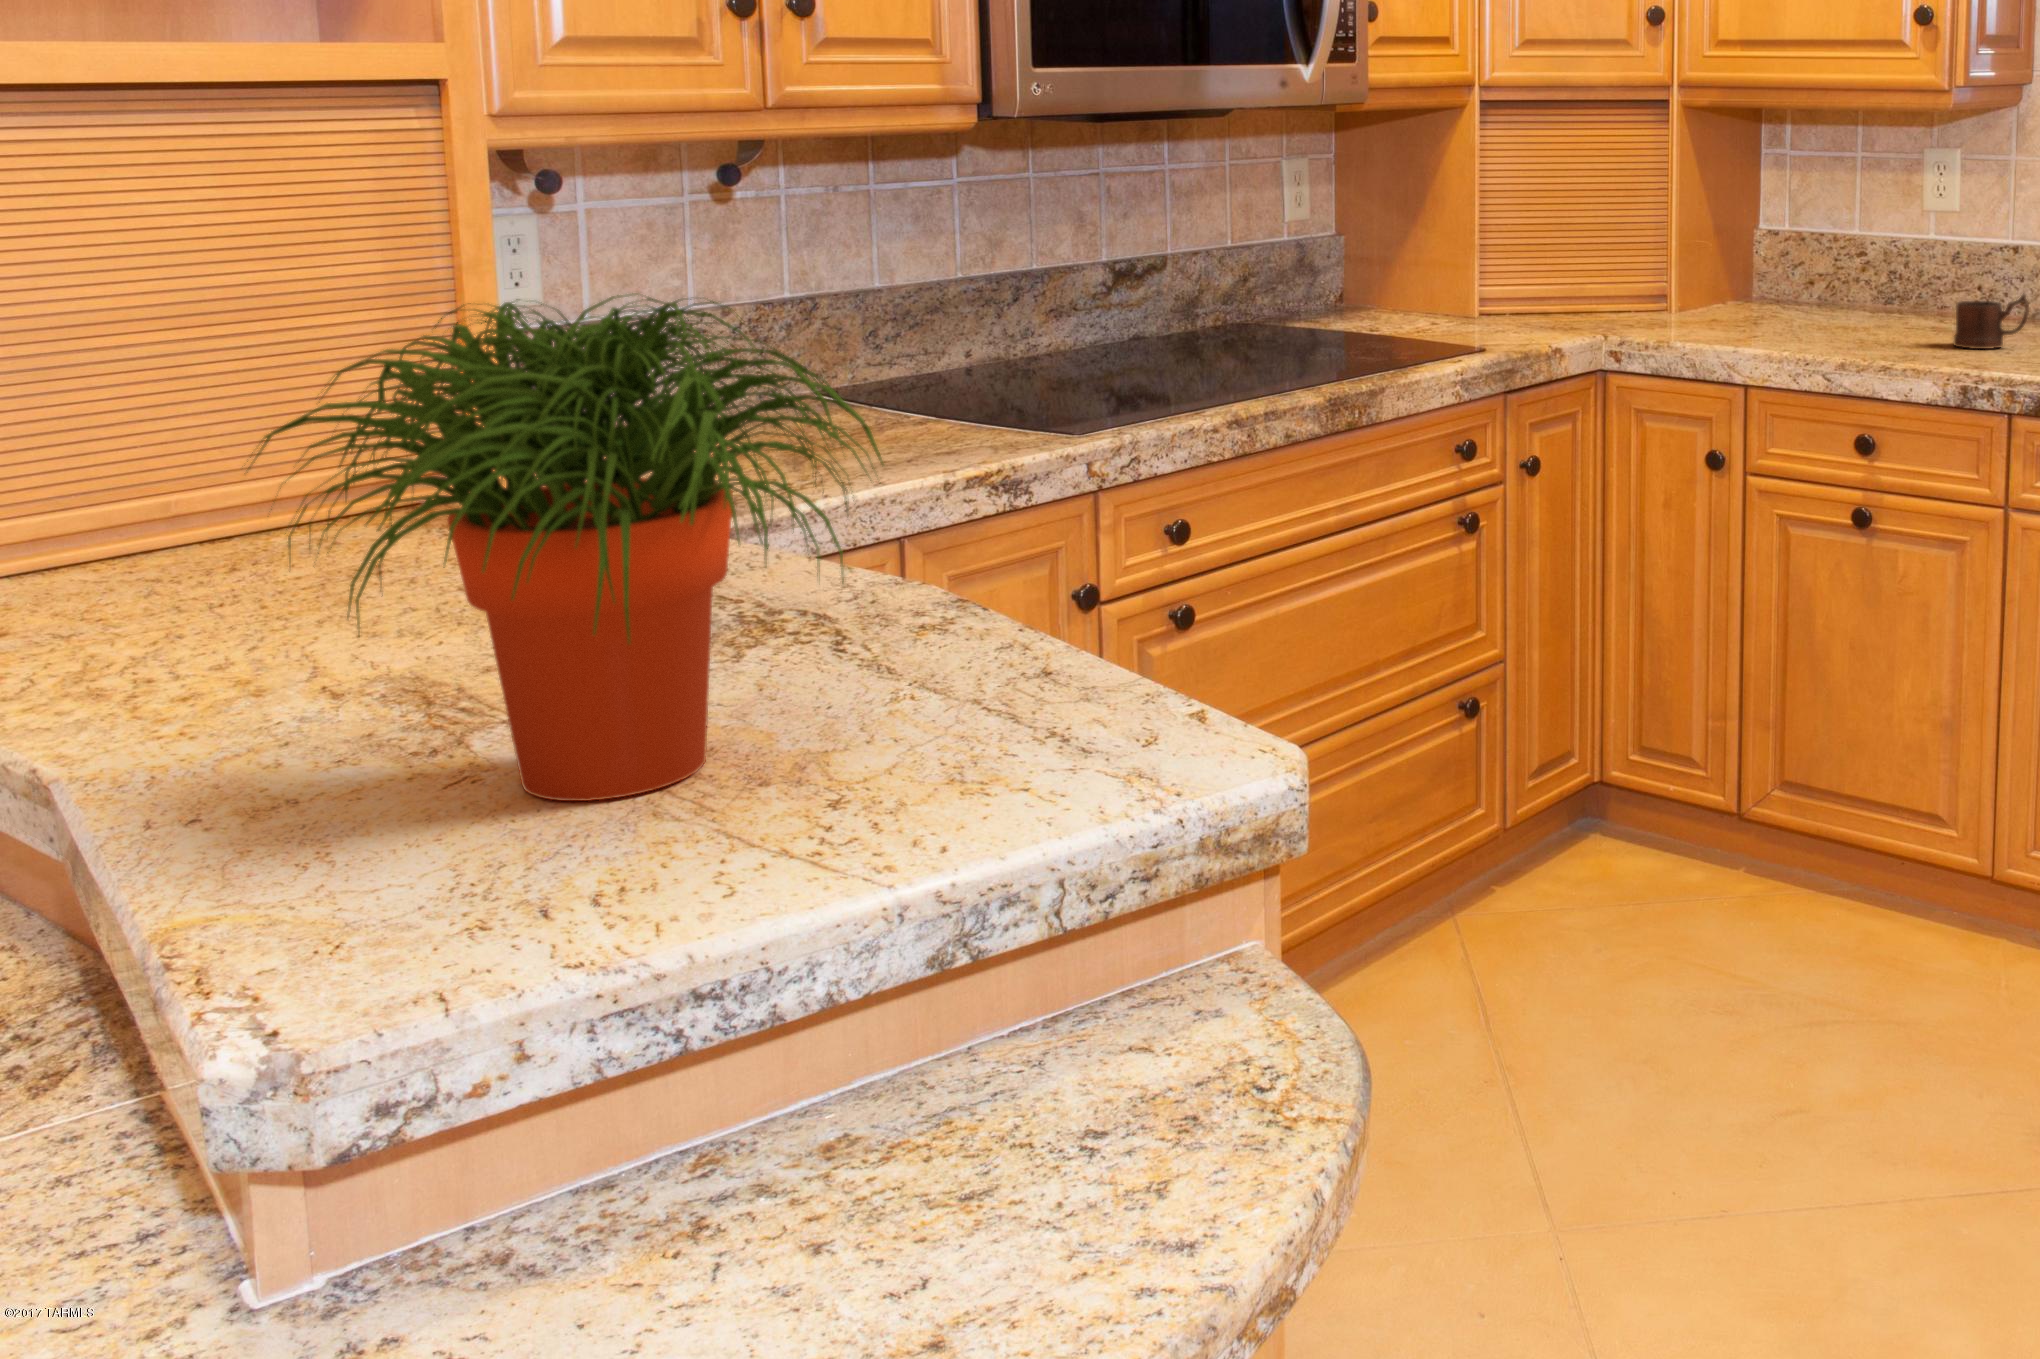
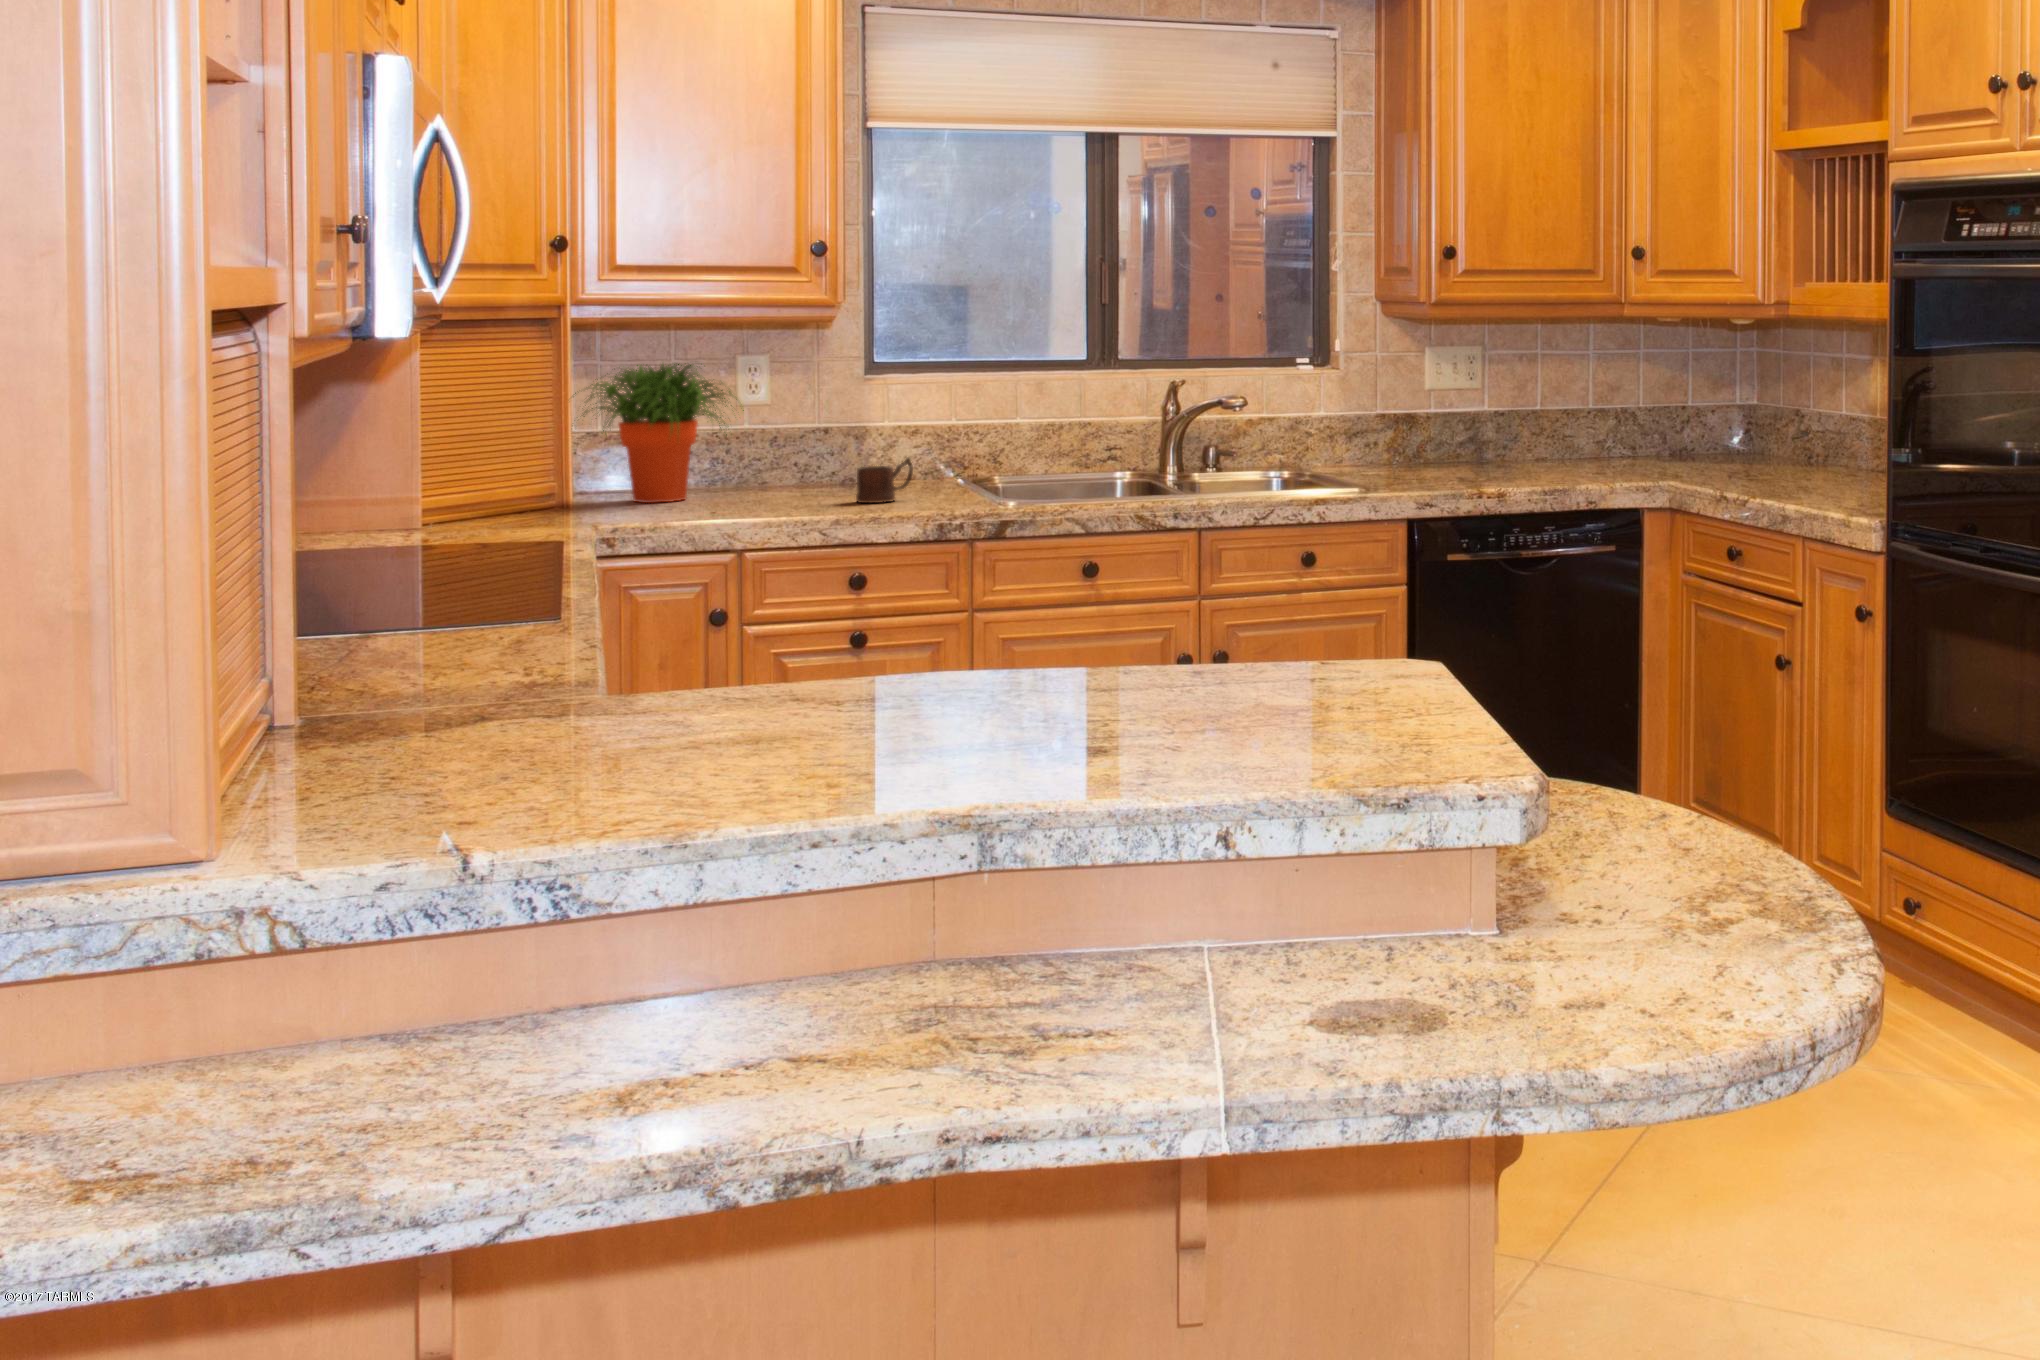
potted plant: present [247,293,883,801] -> present [575,364,744,503]

